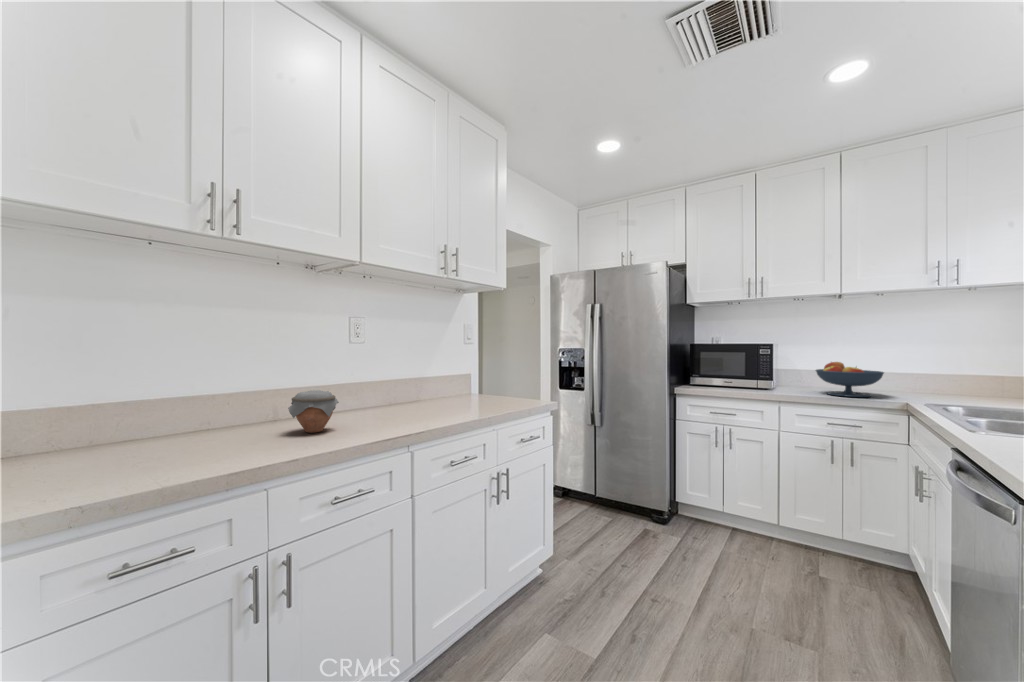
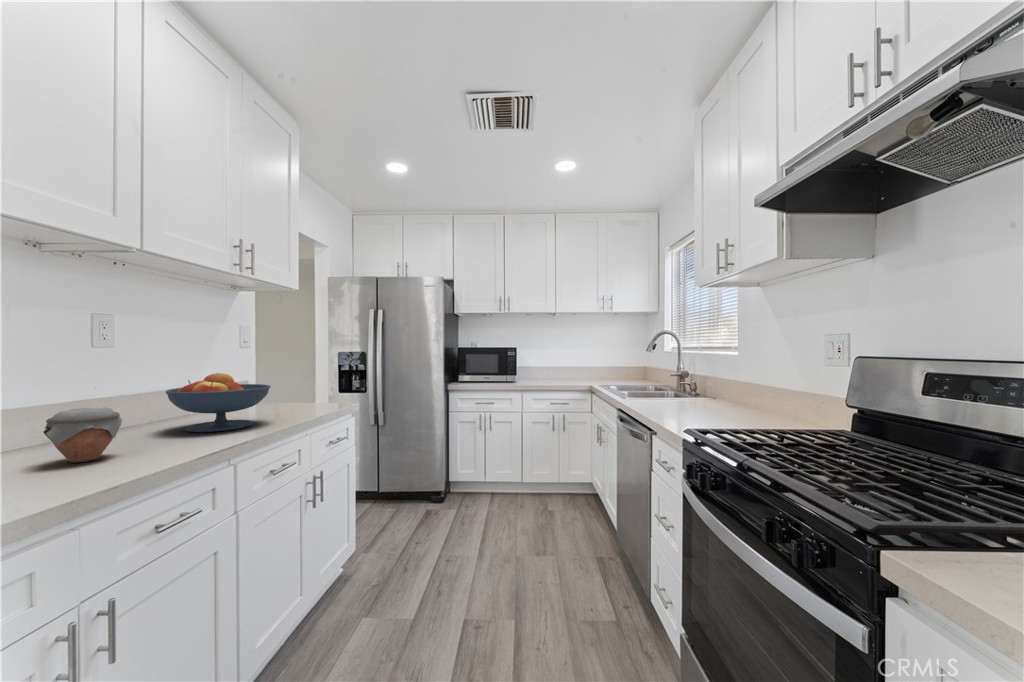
fruit bowl: present [816,362,884,397] -> present [166,373,271,432]

